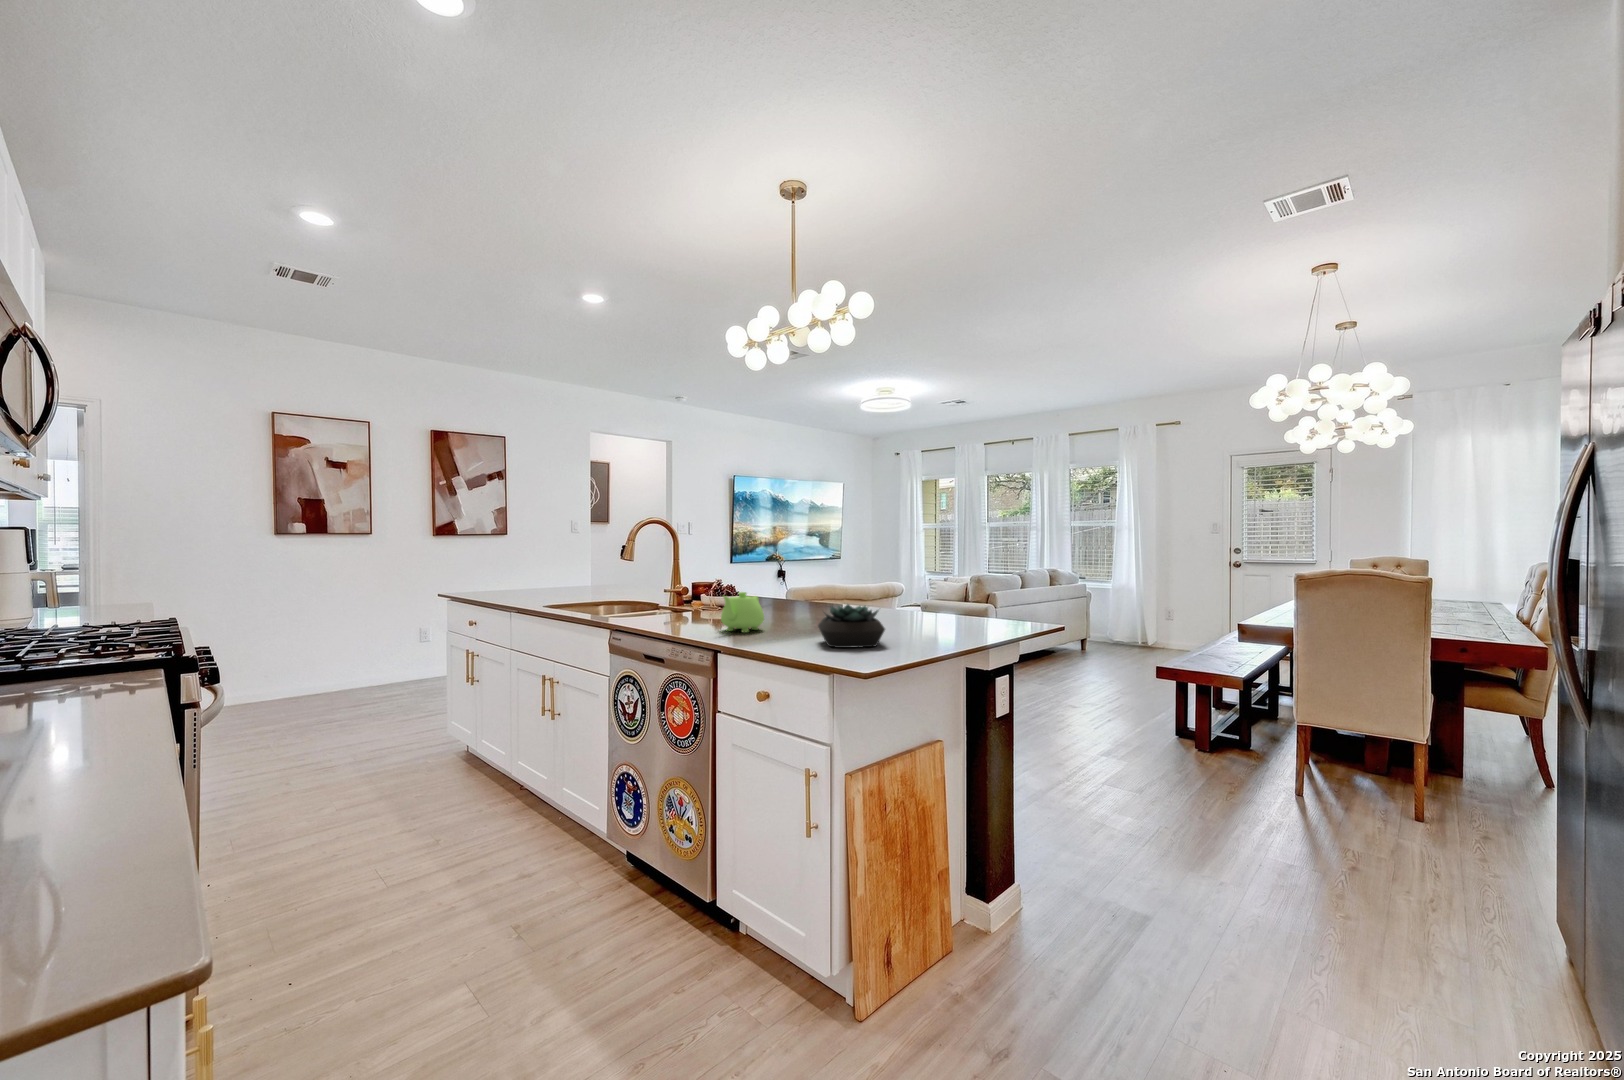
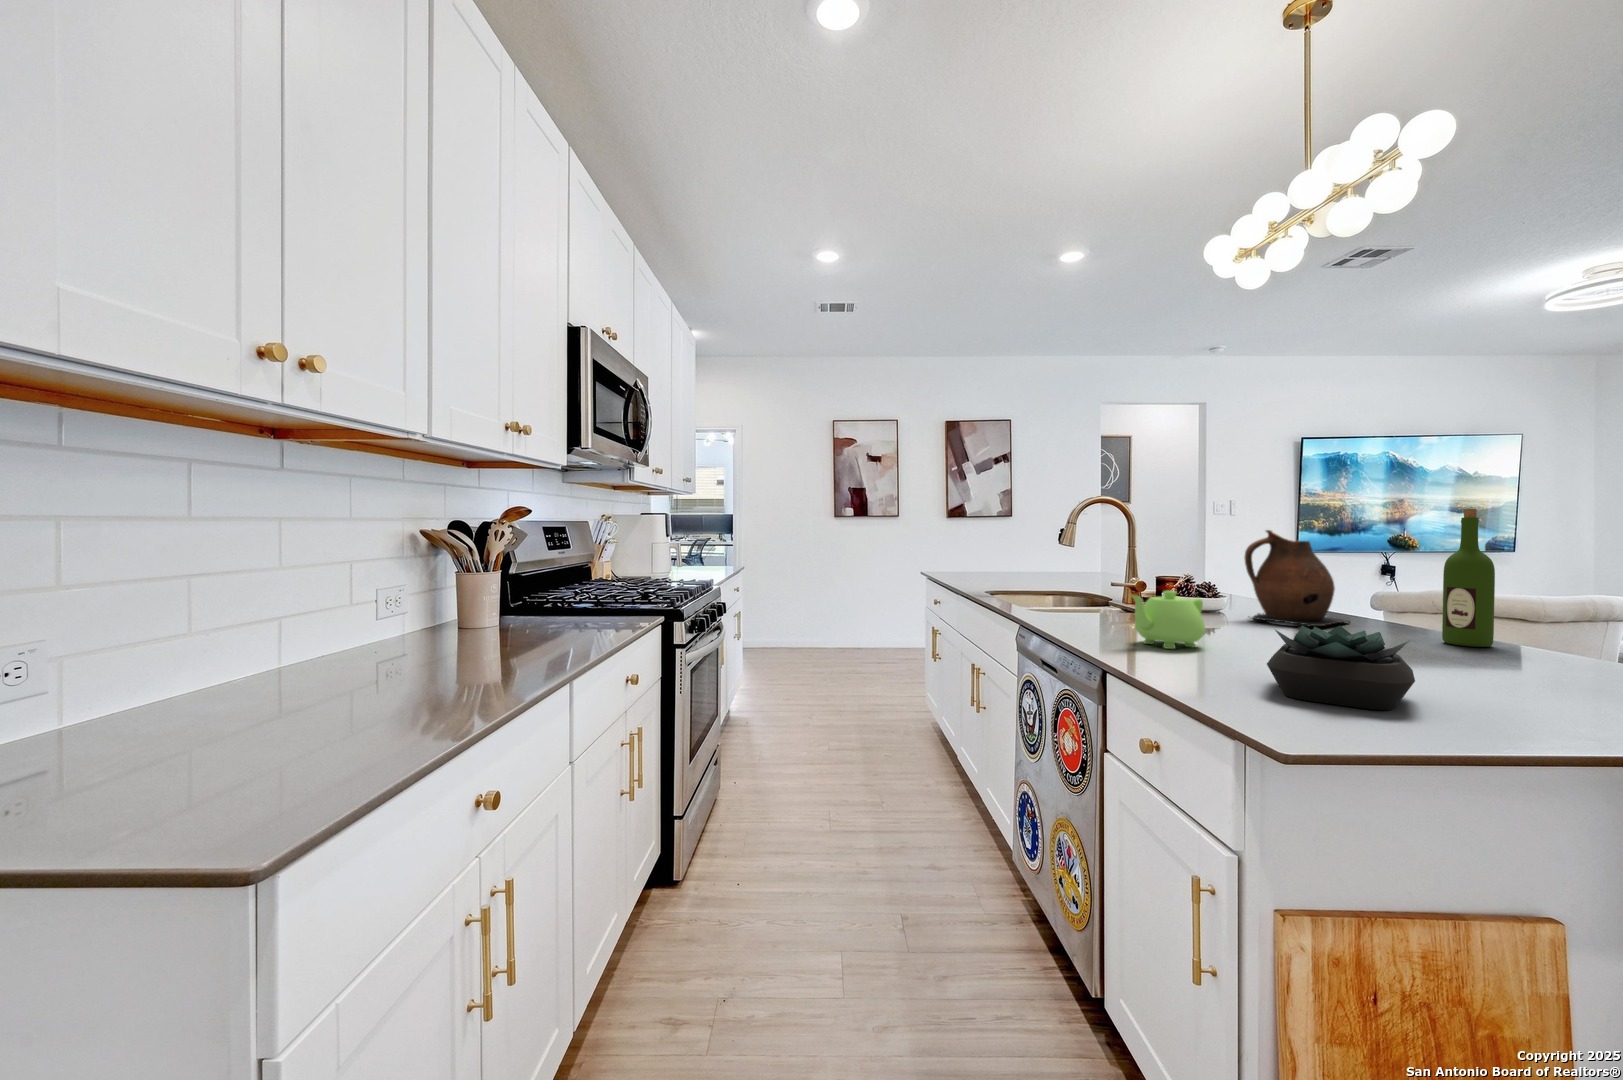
wine bottle: none [864,536,885,614] -> present [1442,509,1495,647]
ceramic pitcher: none [762,548,817,612] -> present [1244,530,1350,627]

